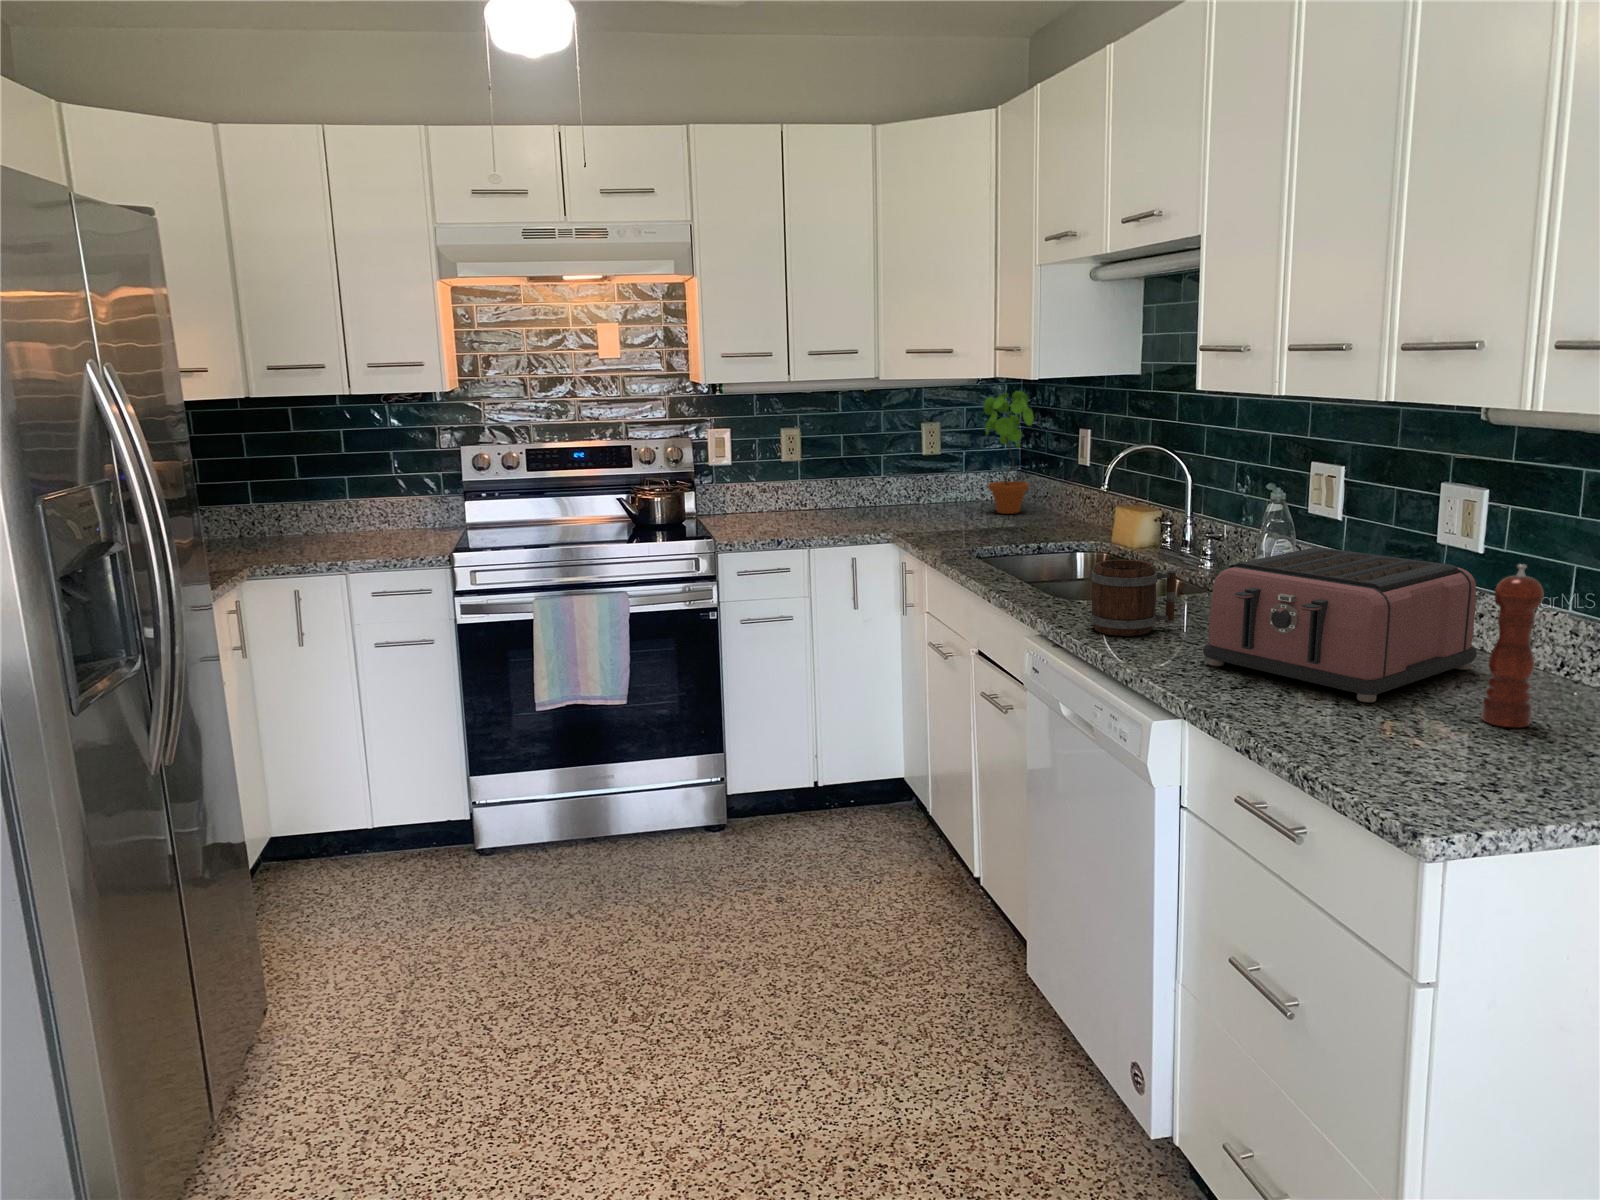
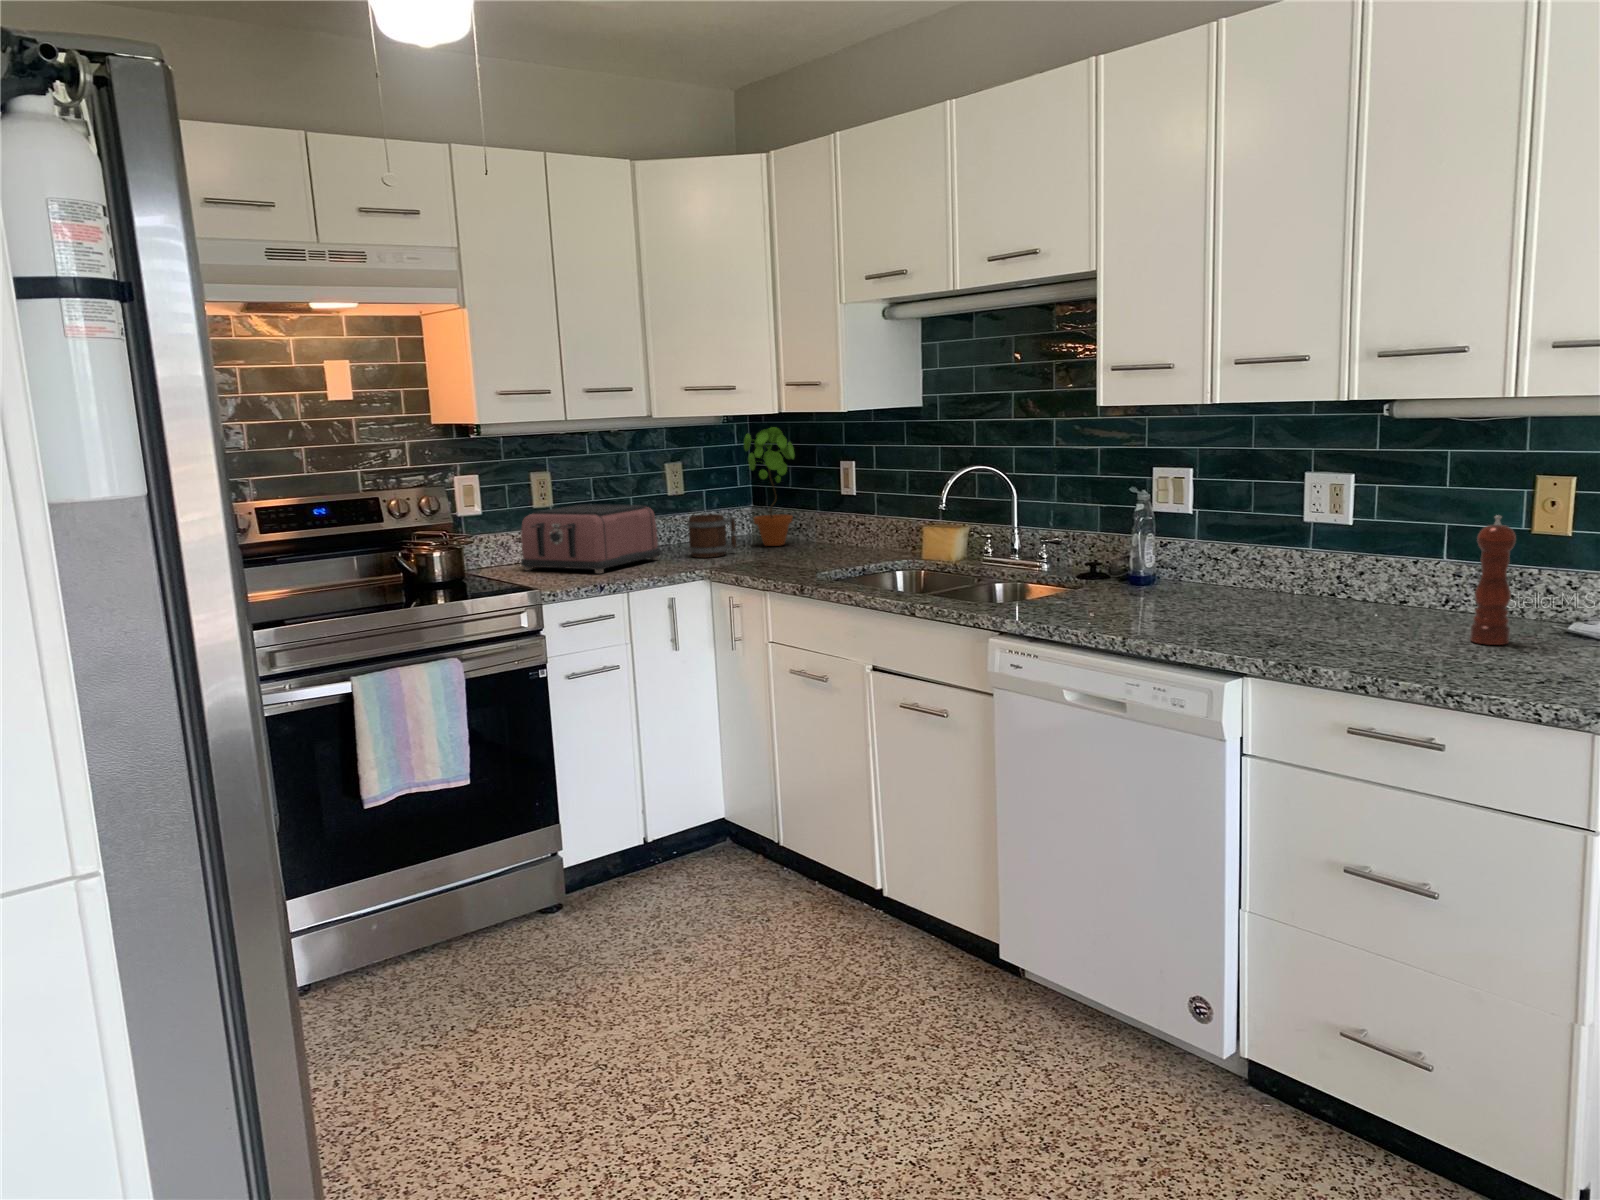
toaster: present [1203,547,1477,702] -> present [521,505,661,574]
mug: present [1091,559,1176,636] -> present [688,514,737,558]

